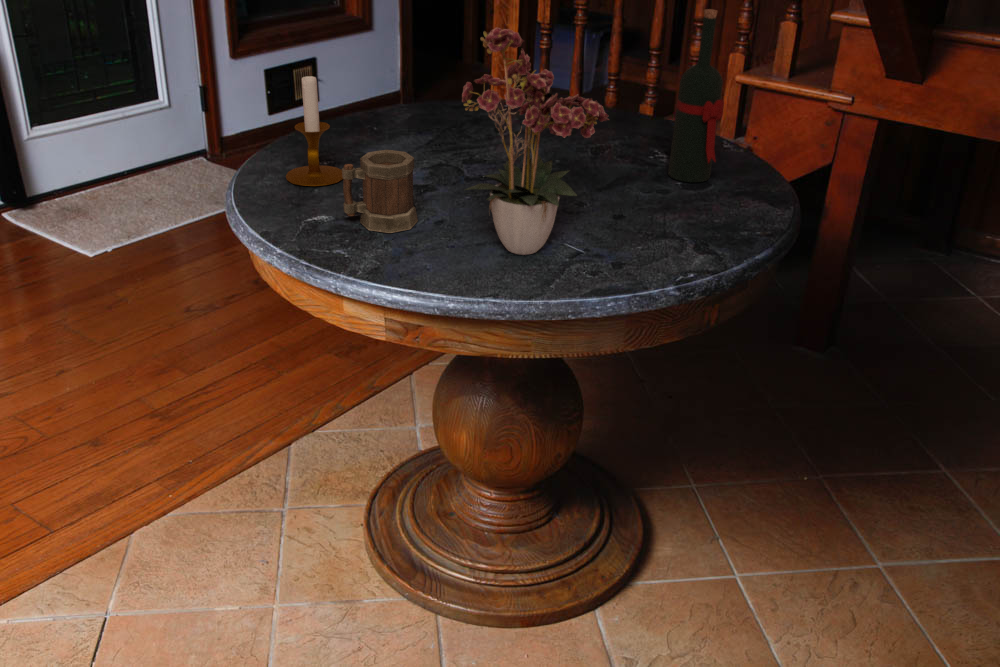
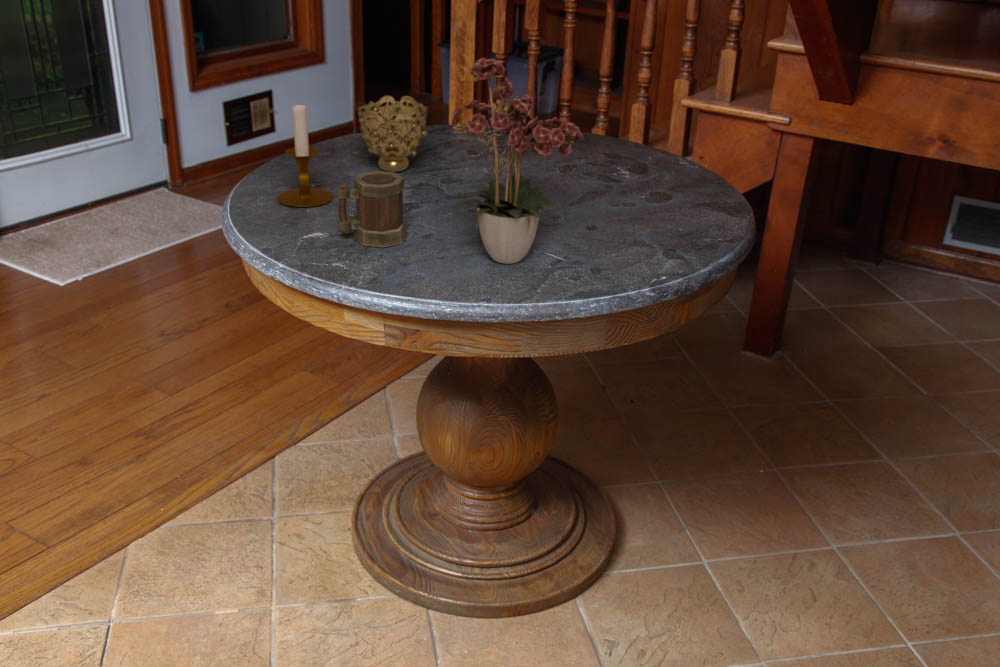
wine bottle: present [668,9,724,182] -> none [631,39,681,197]
decorative bowl: none [375,67,452,149] -> present [356,95,428,172]

